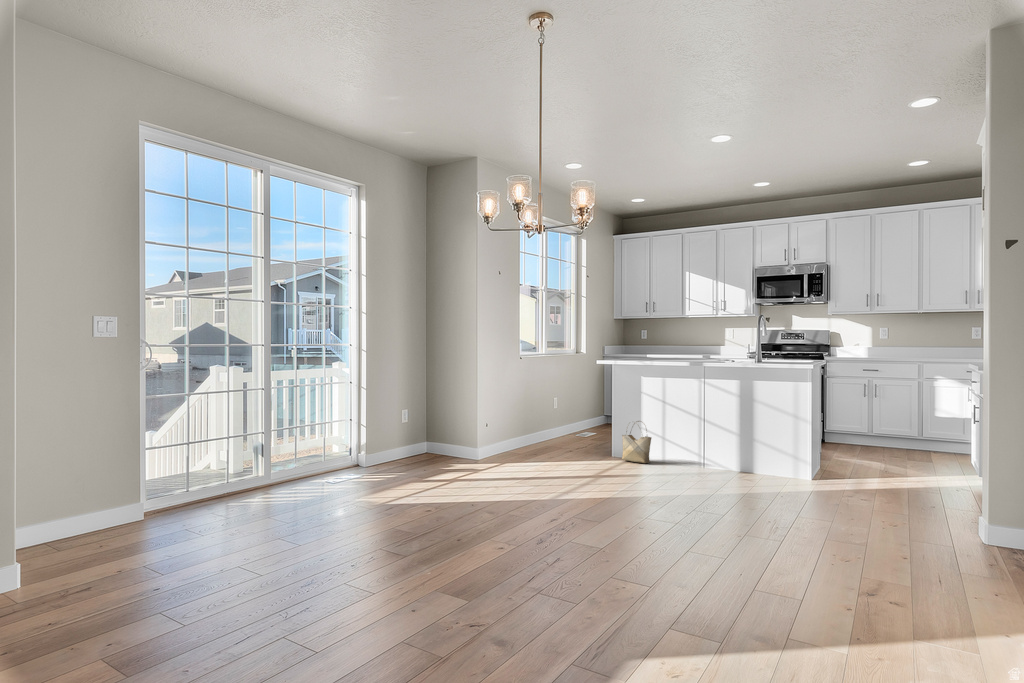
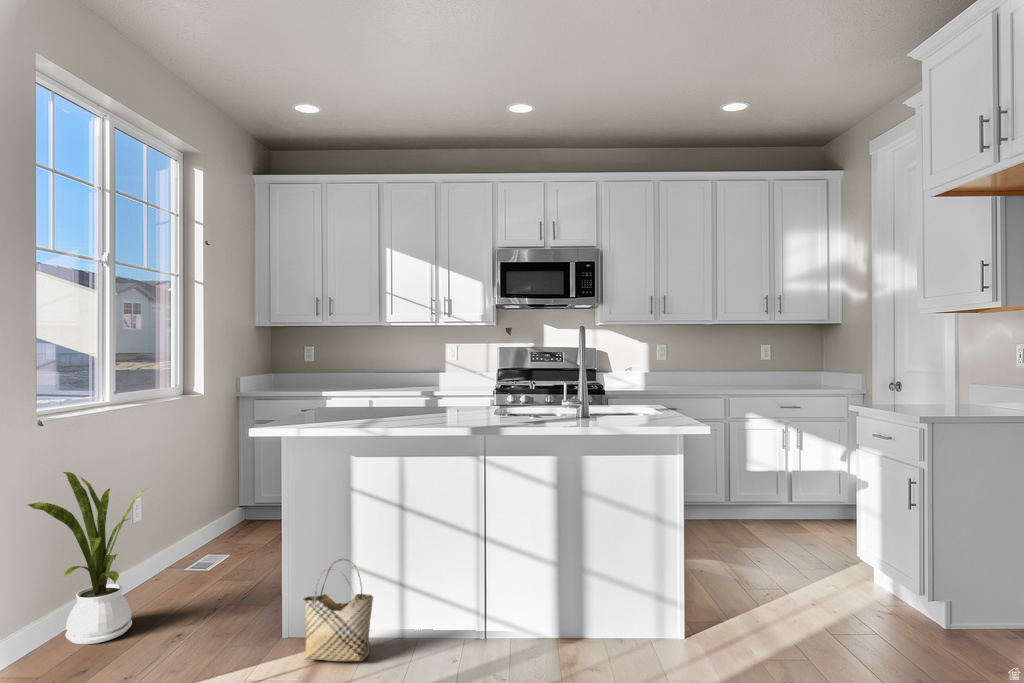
house plant: none [520,376,562,448] -> present [28,472,146,644]

